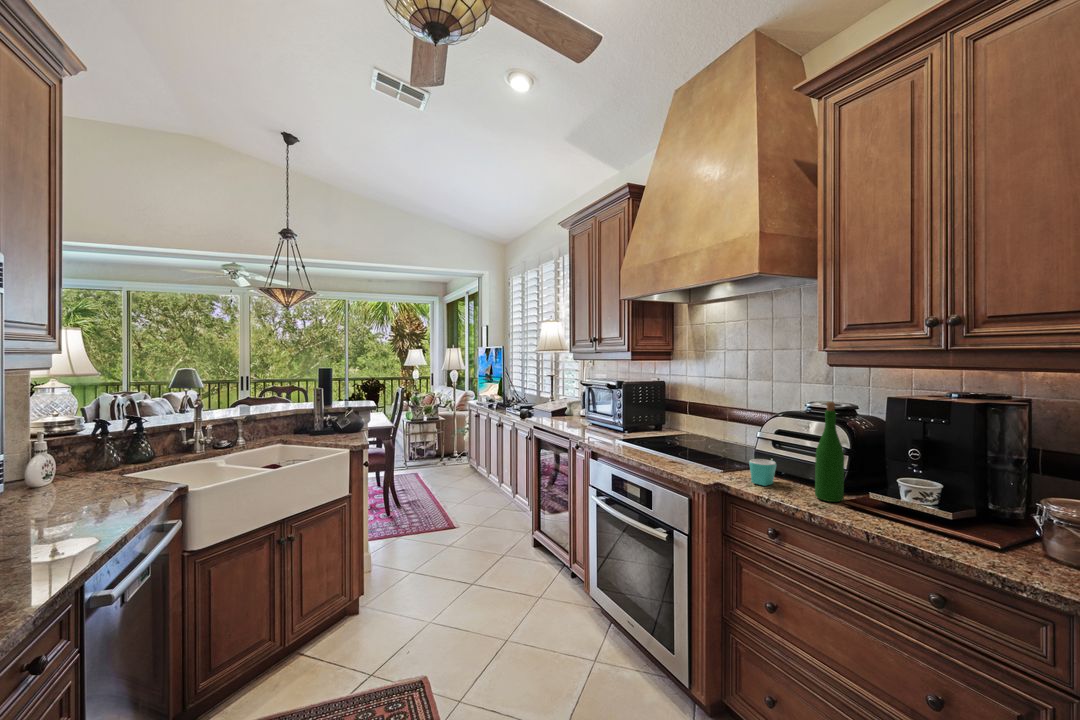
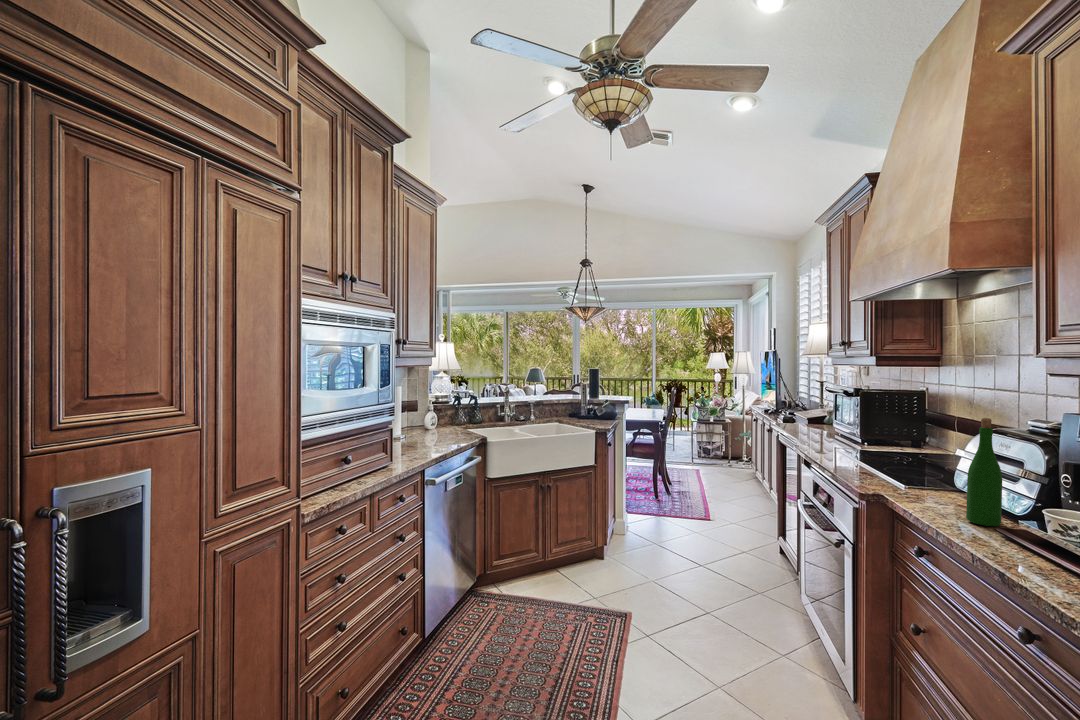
mug: present [749,459,777,486] -> none [916,475,958,503]

